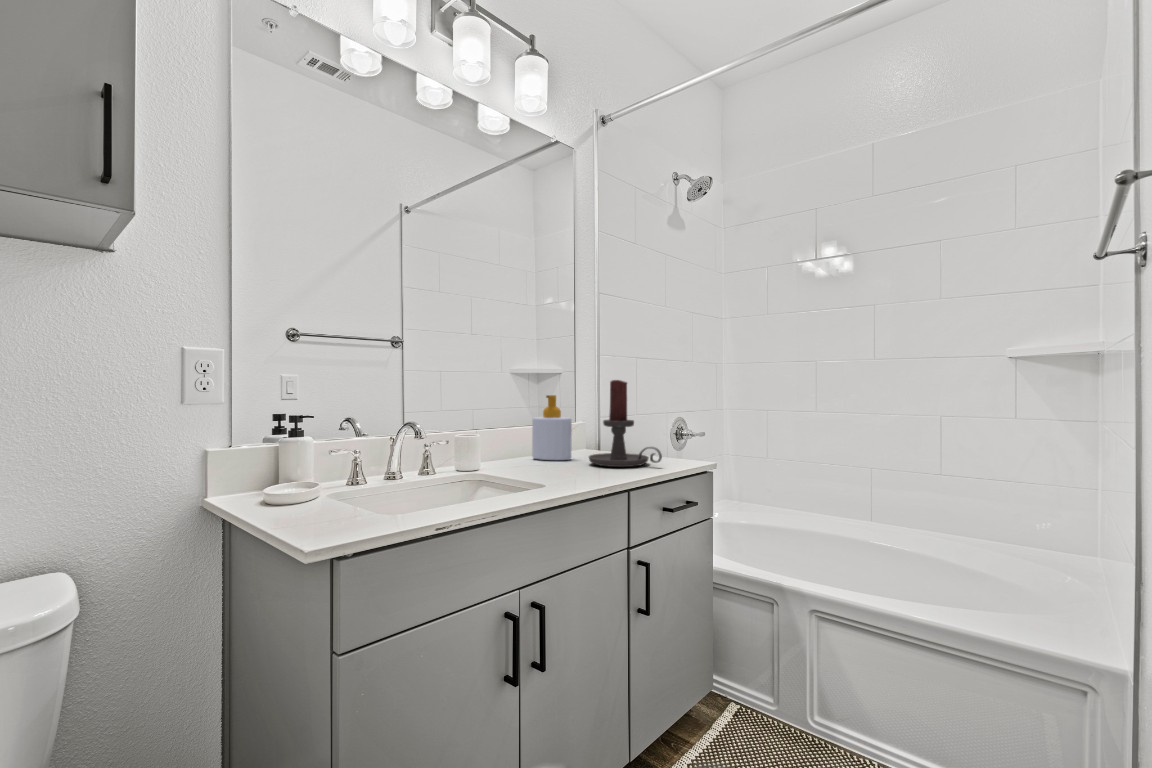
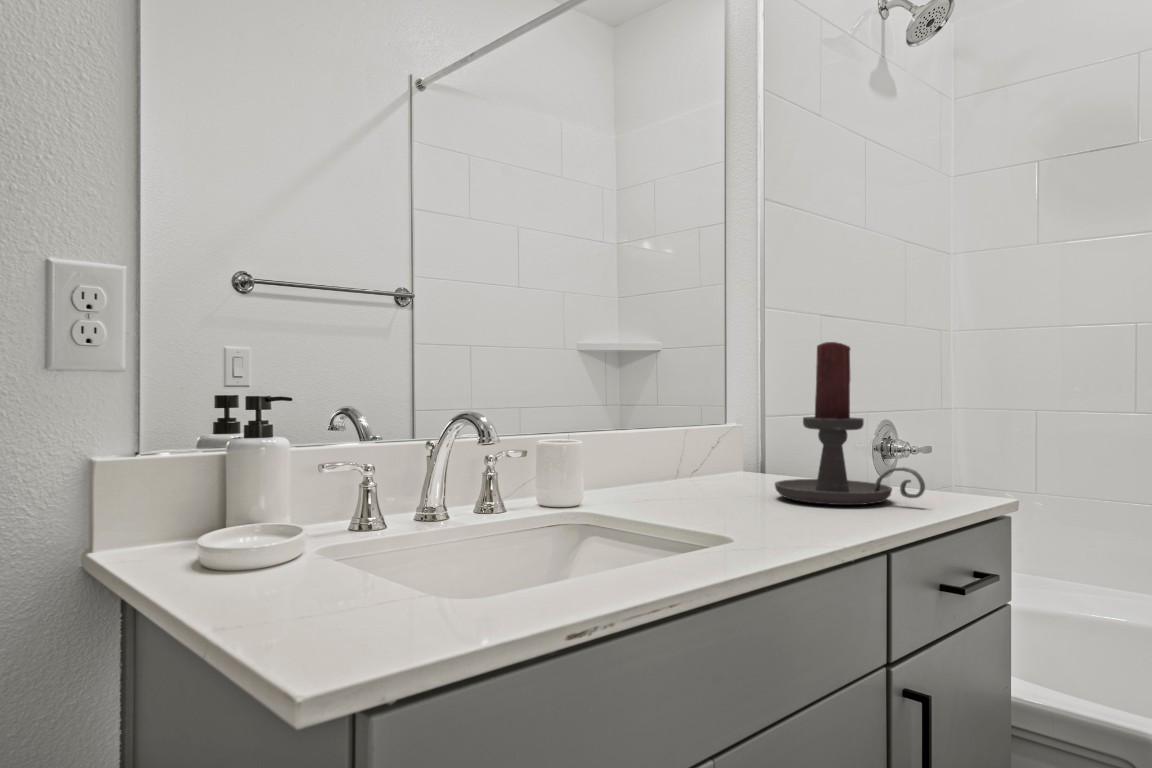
soap bottle: present [532,395,572,460] -> none [661,373,735,491]

